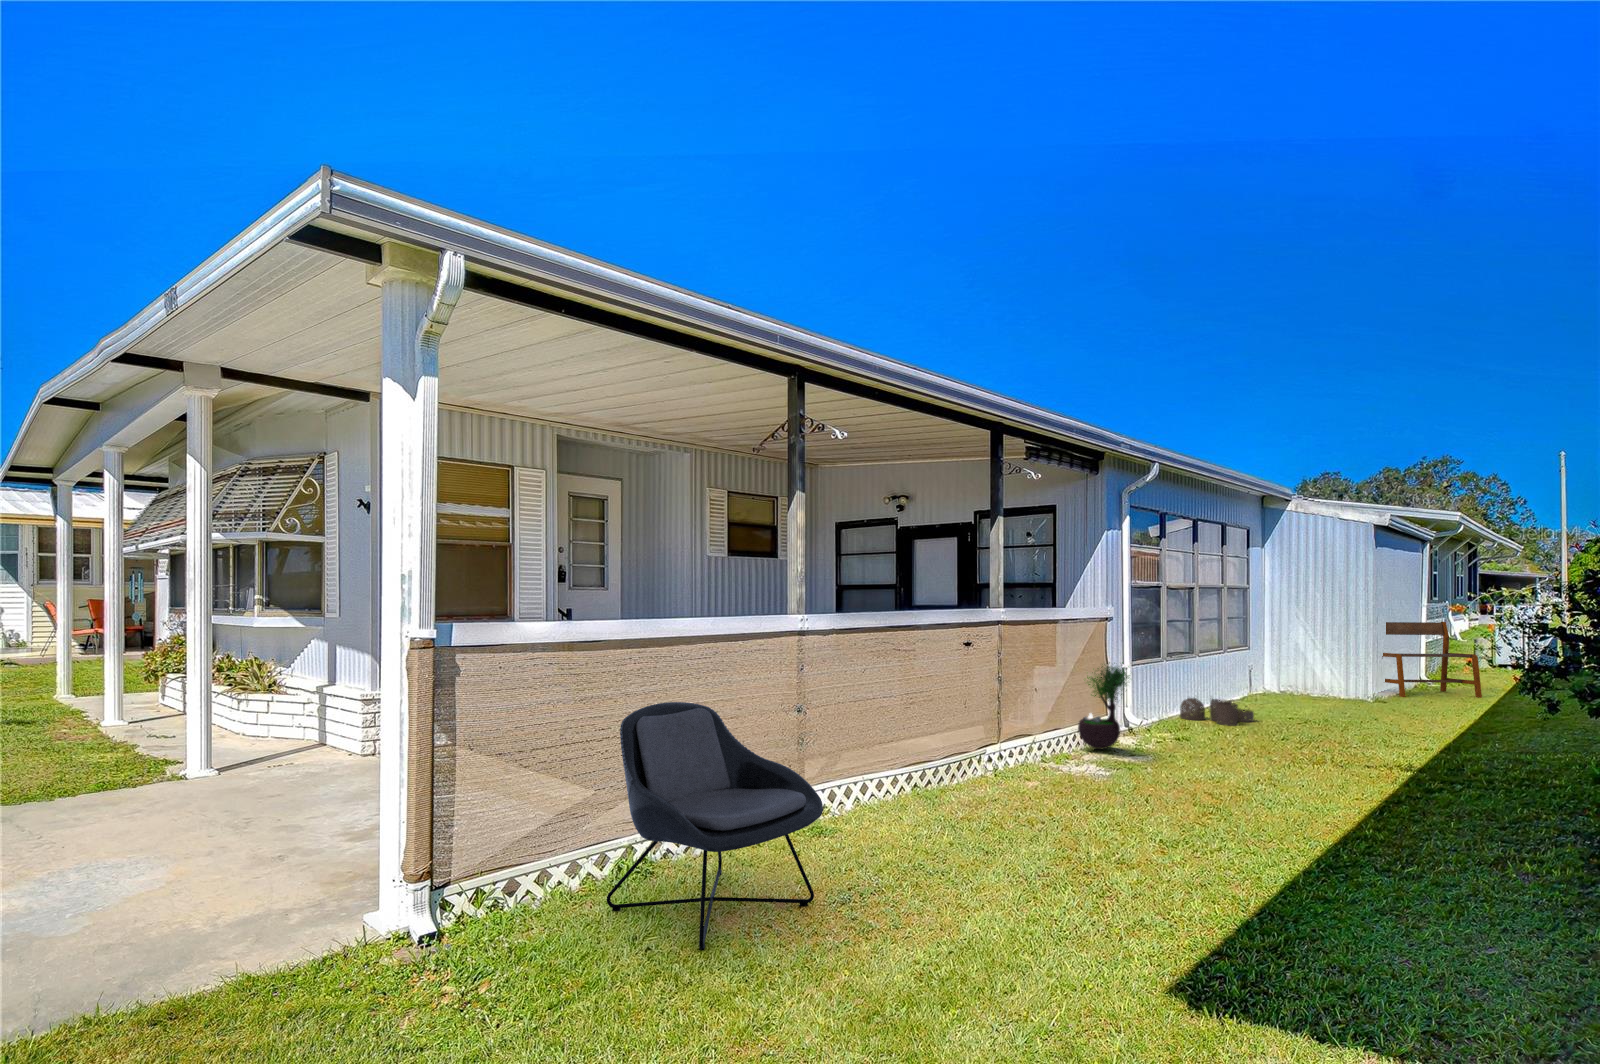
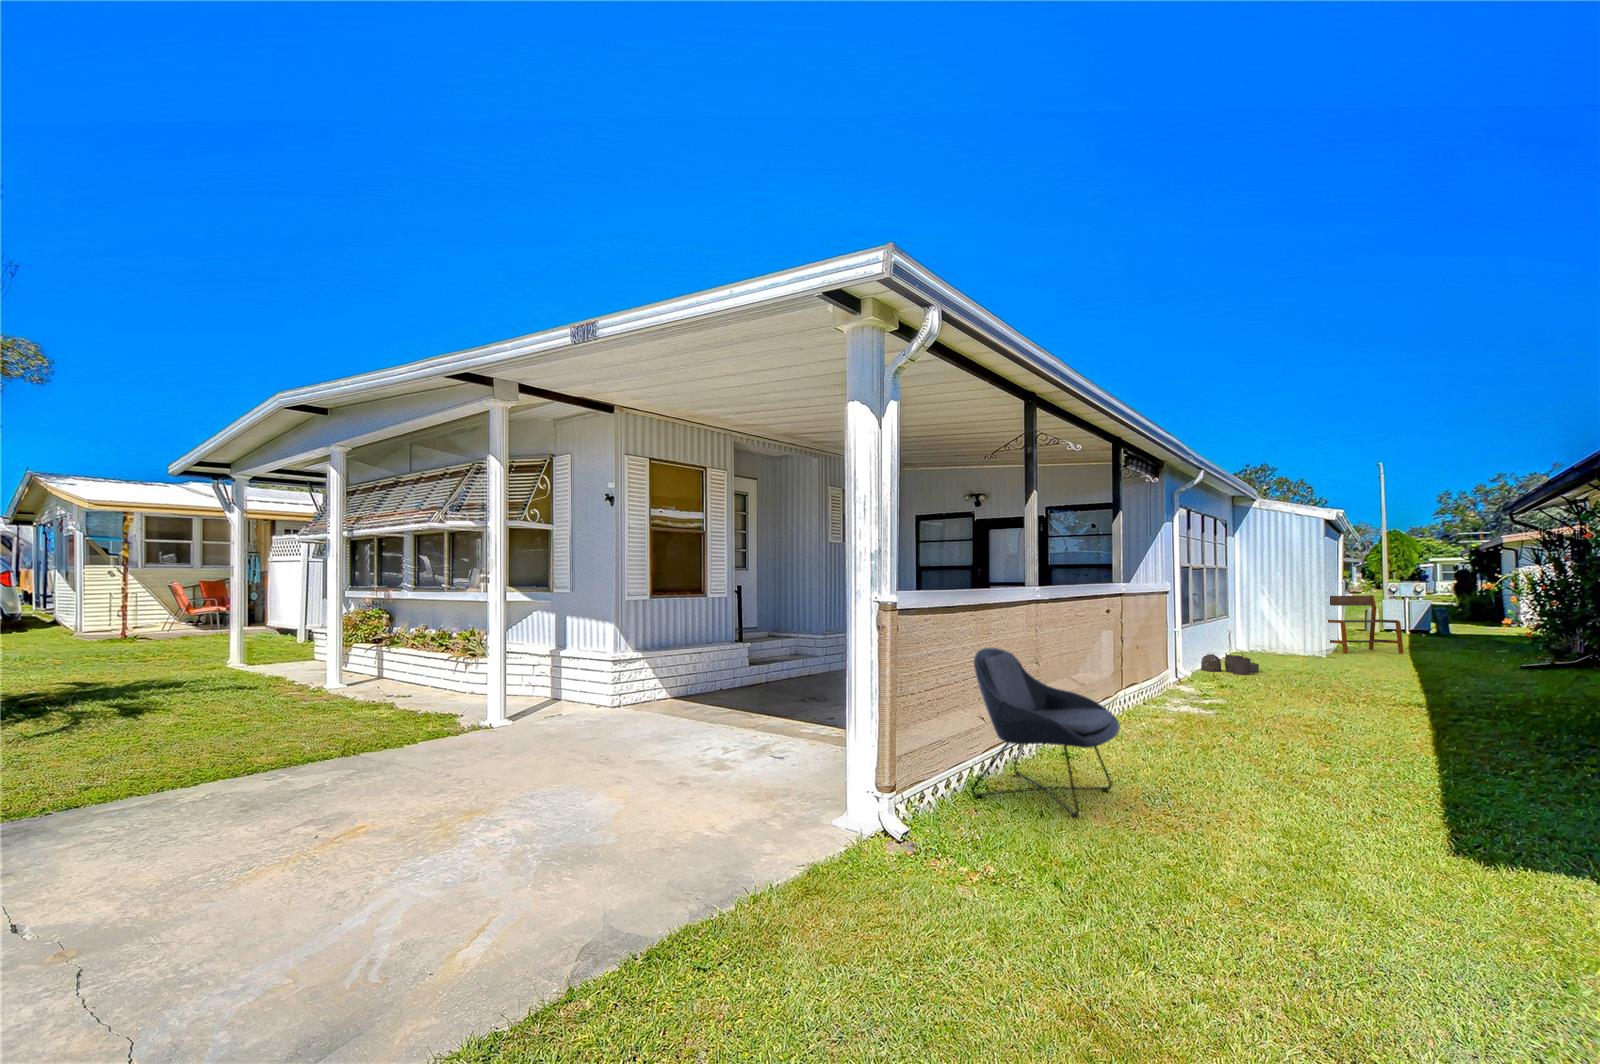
potted tree: present [1078,662,1130,749] -> none [1154,621,1199,692]

